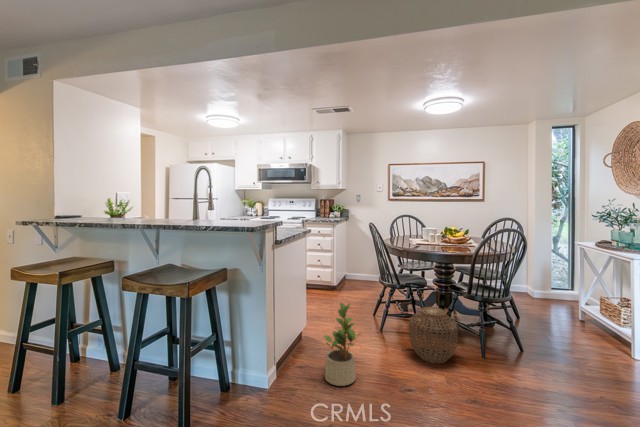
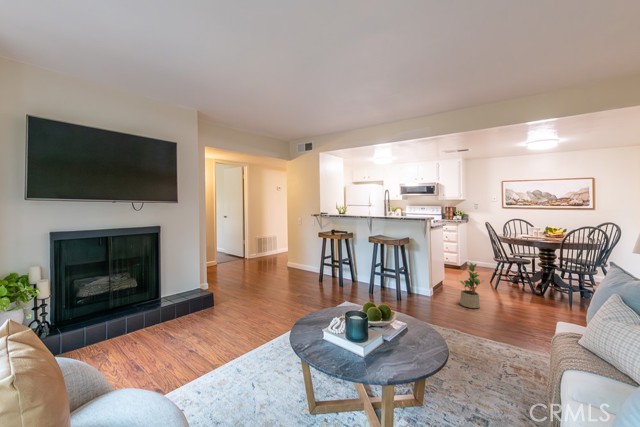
woven basket: present [409,307,458,363] -> none [518,275,556,310]

